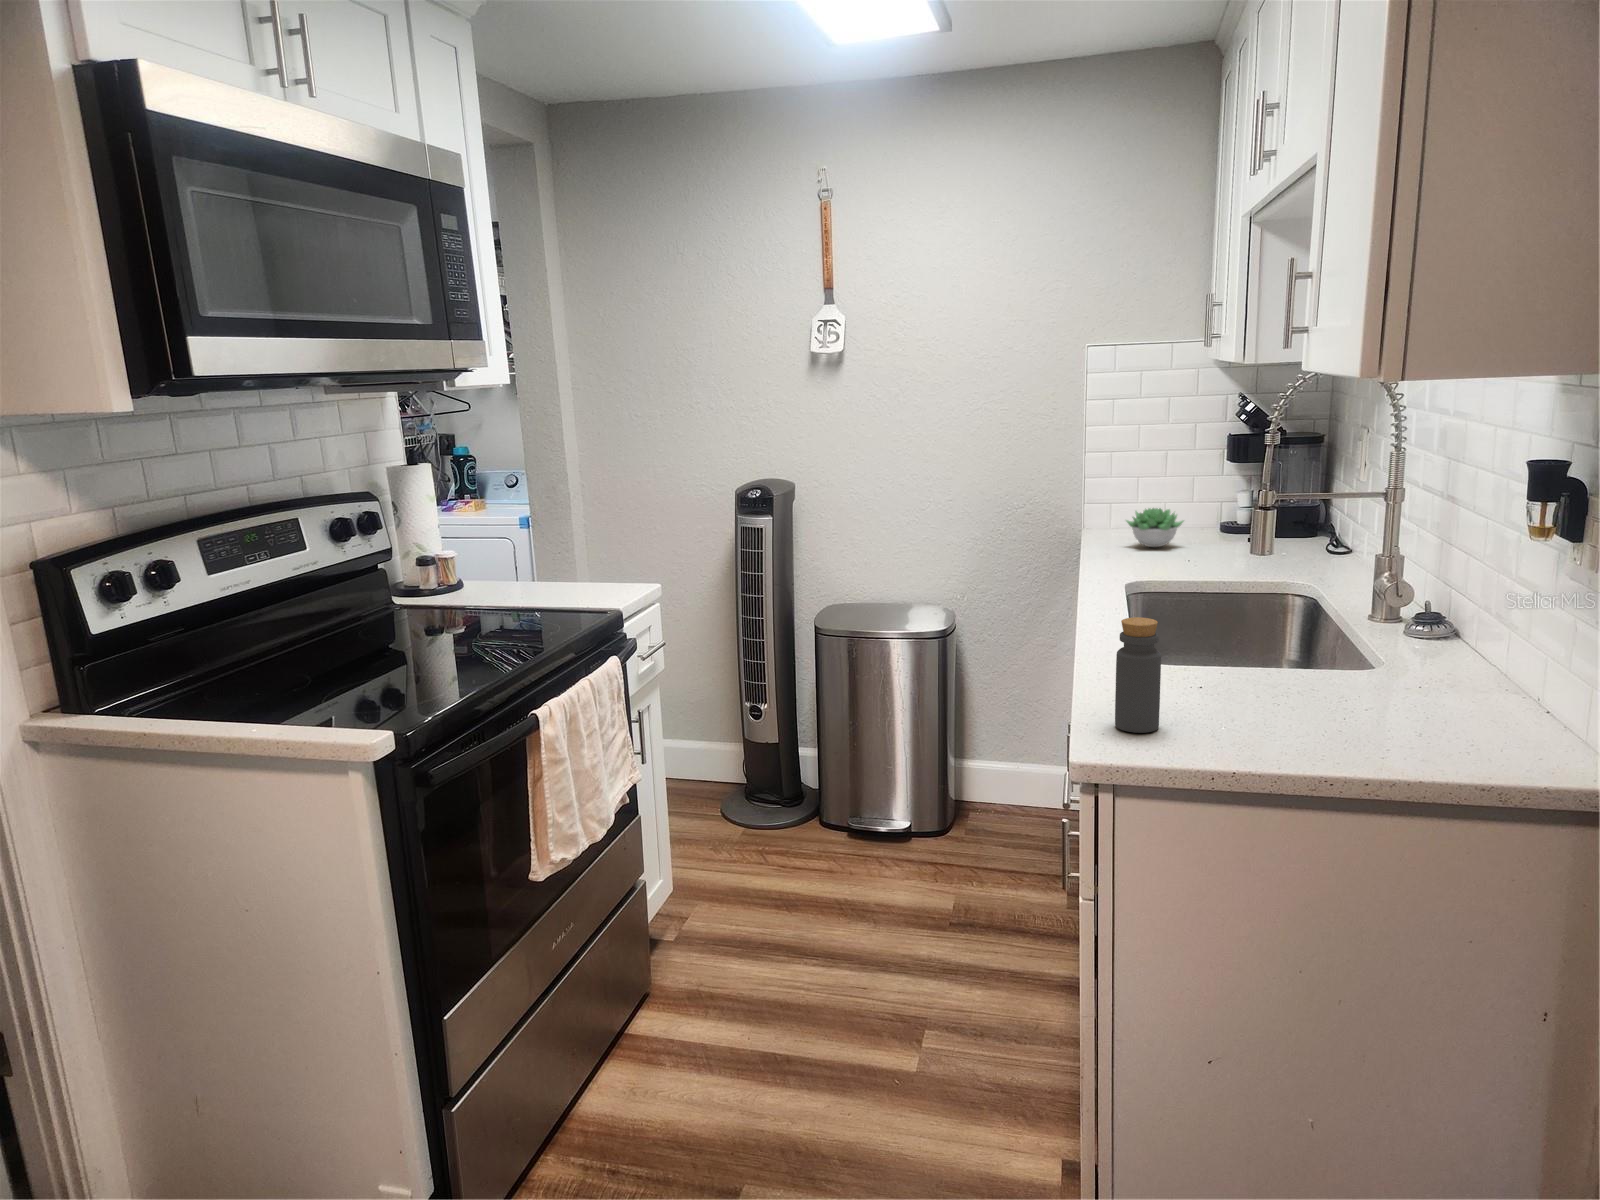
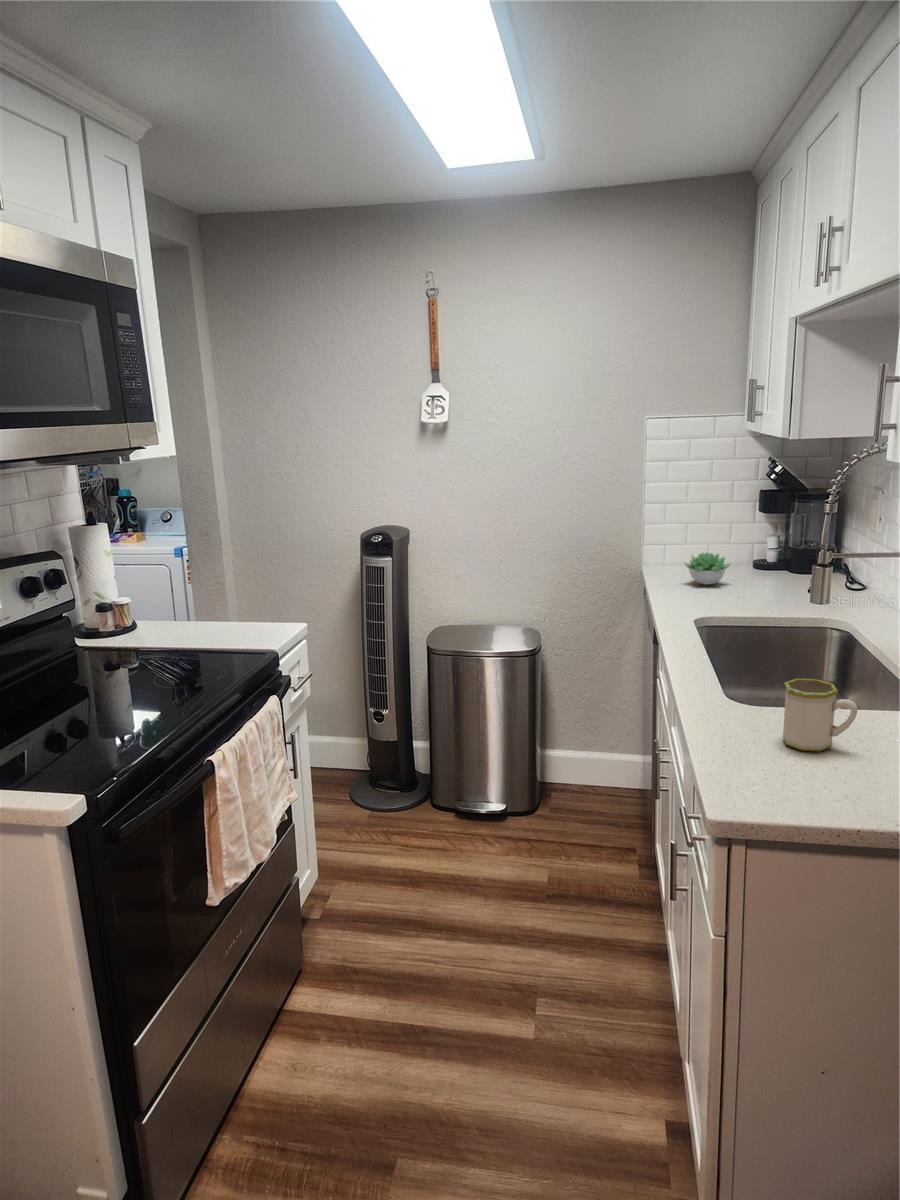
bottle: present [1115,617,1161,733] -> none [726,686,767,786]
mug: none [1195,620,1280,703] -> present [783,679,858,752]

